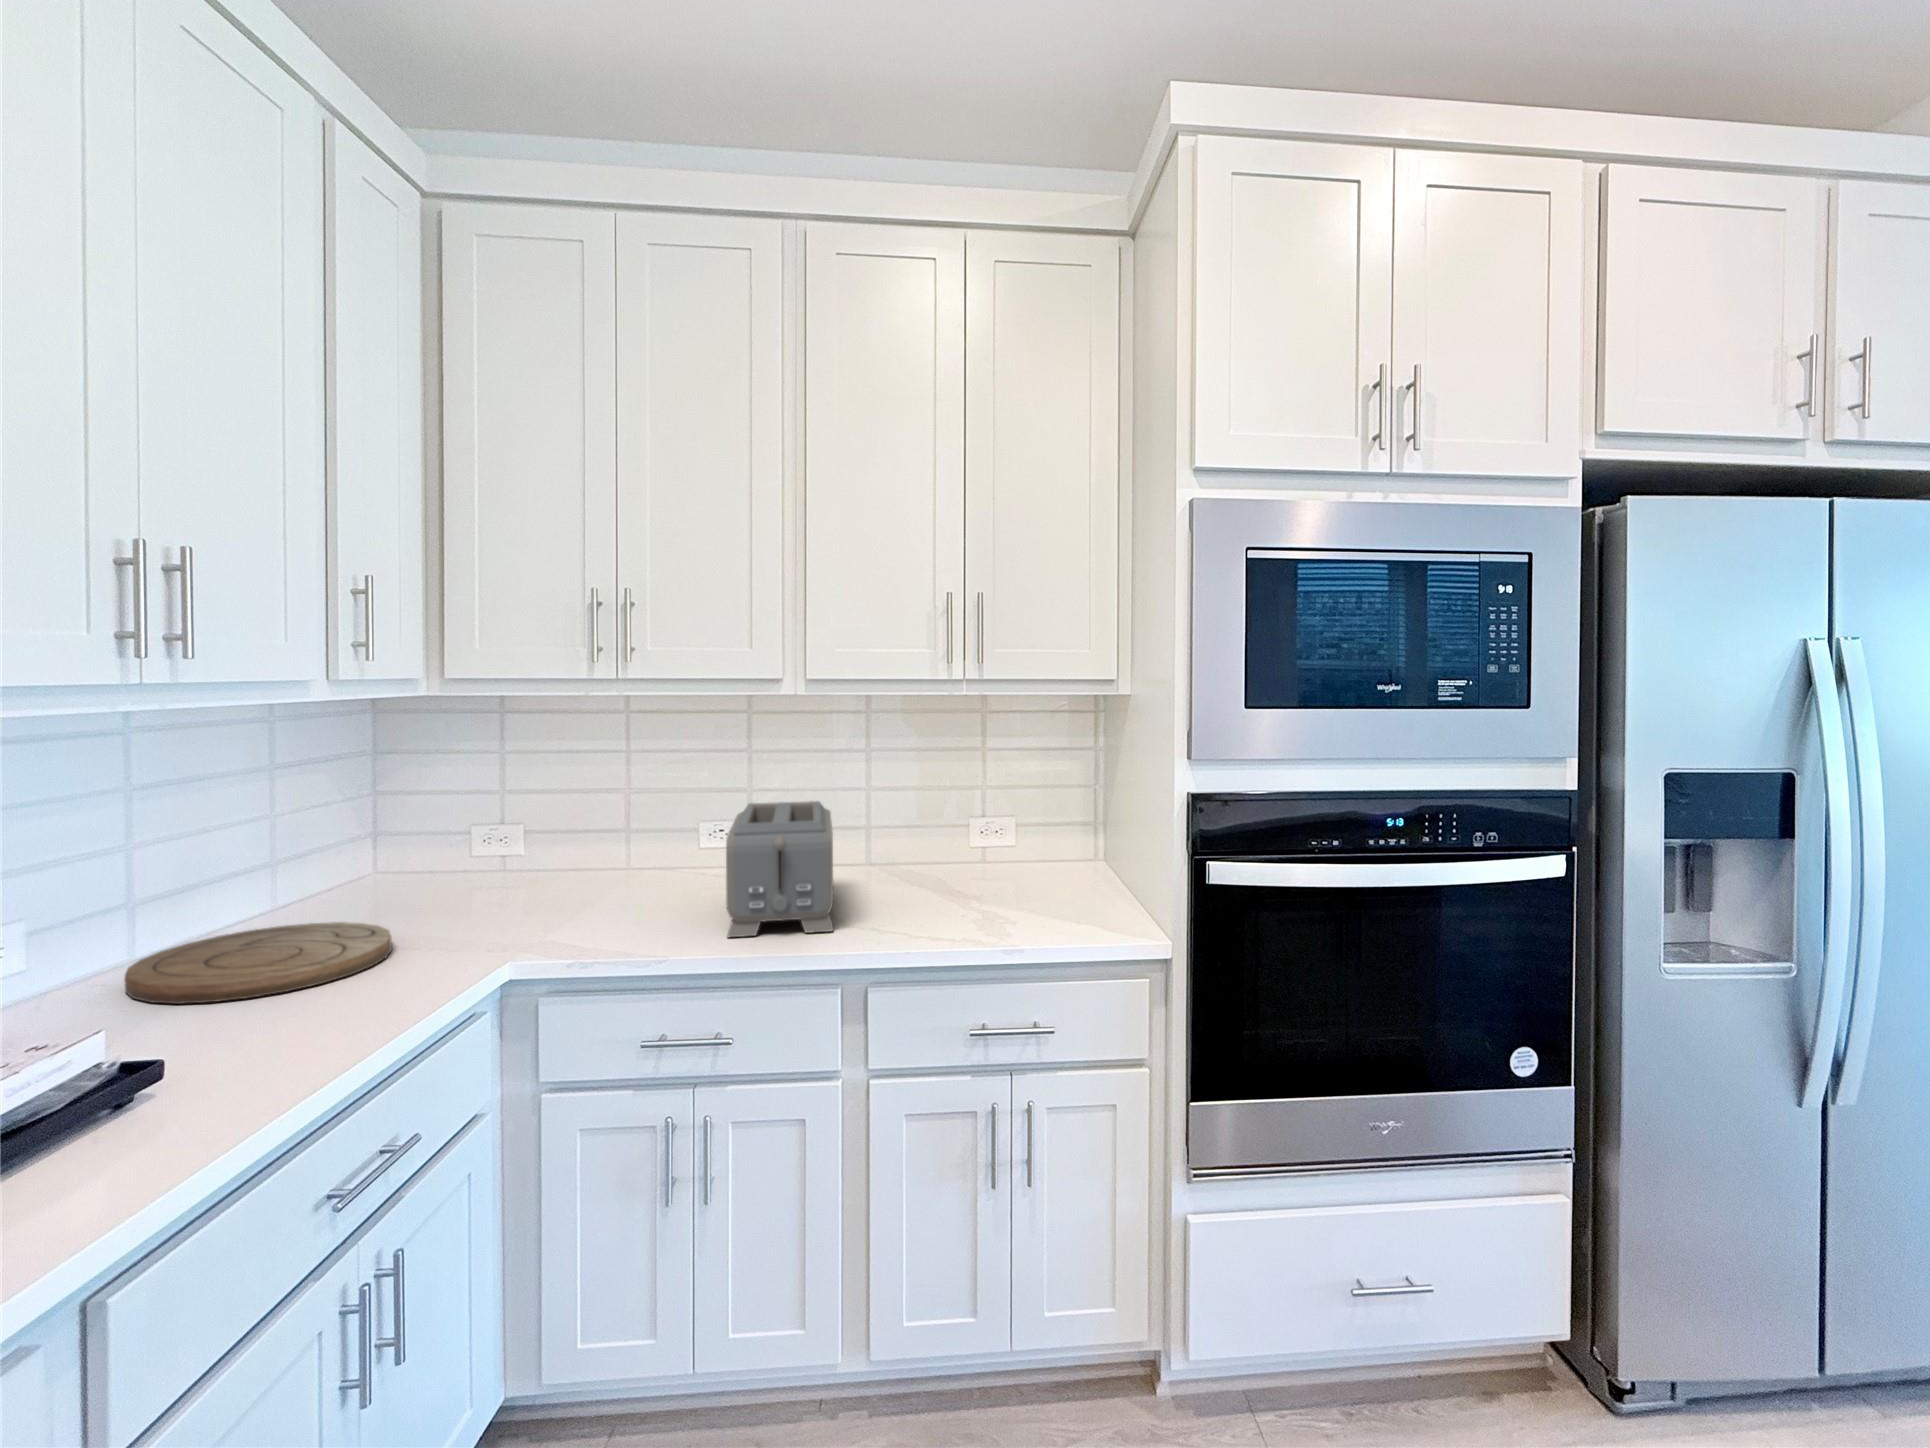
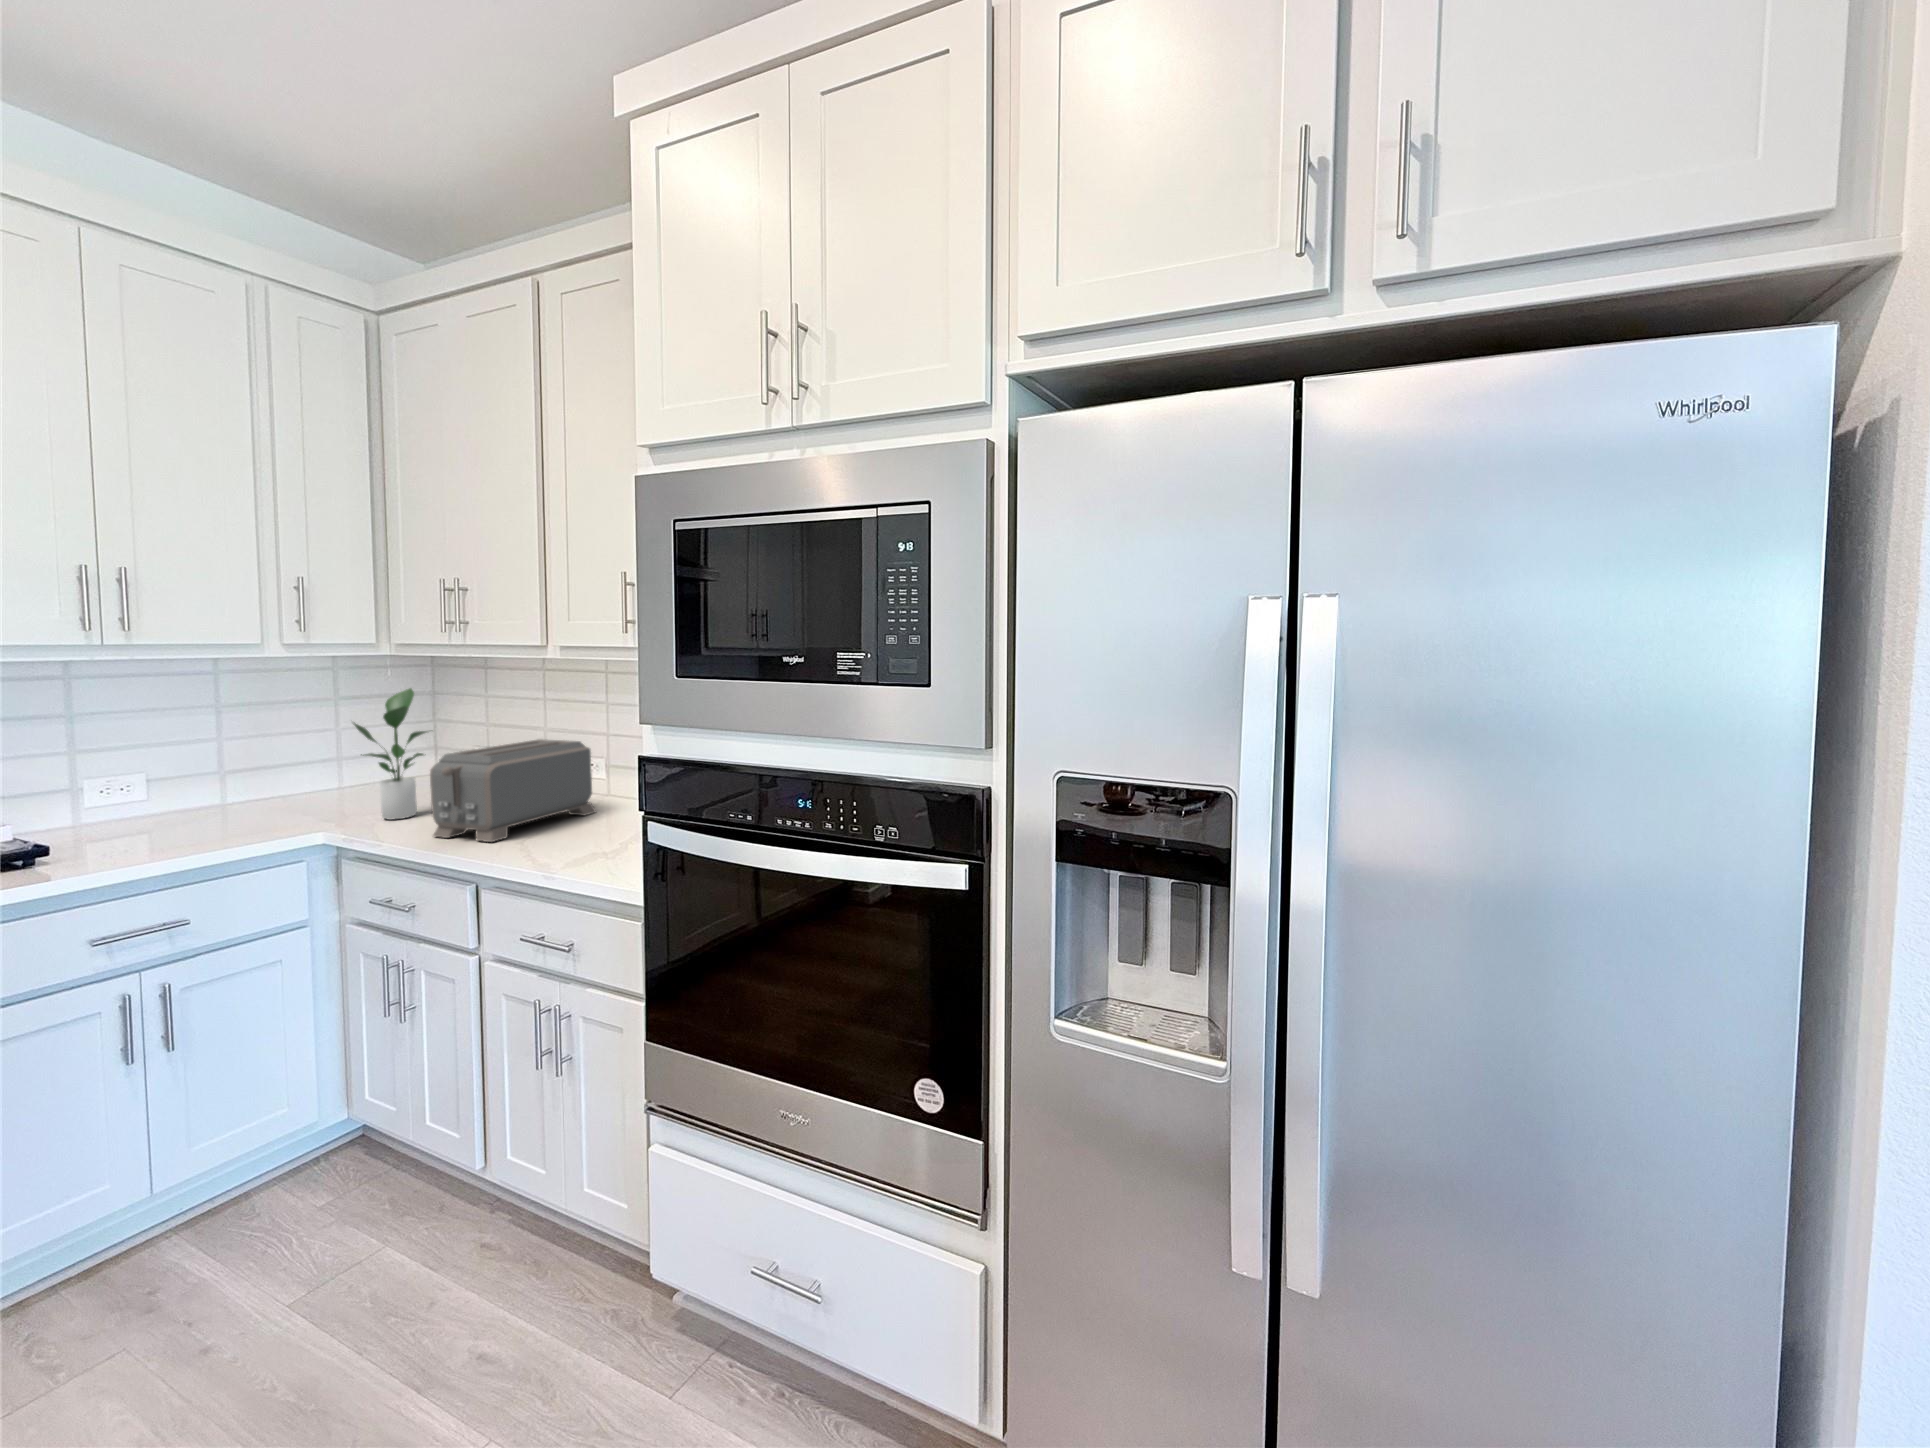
potted plant: none [521,741,617,932] -> present [353,688,427,820]
cutting board: present [125,922,392,1004] -> none [124,795,312,836]

